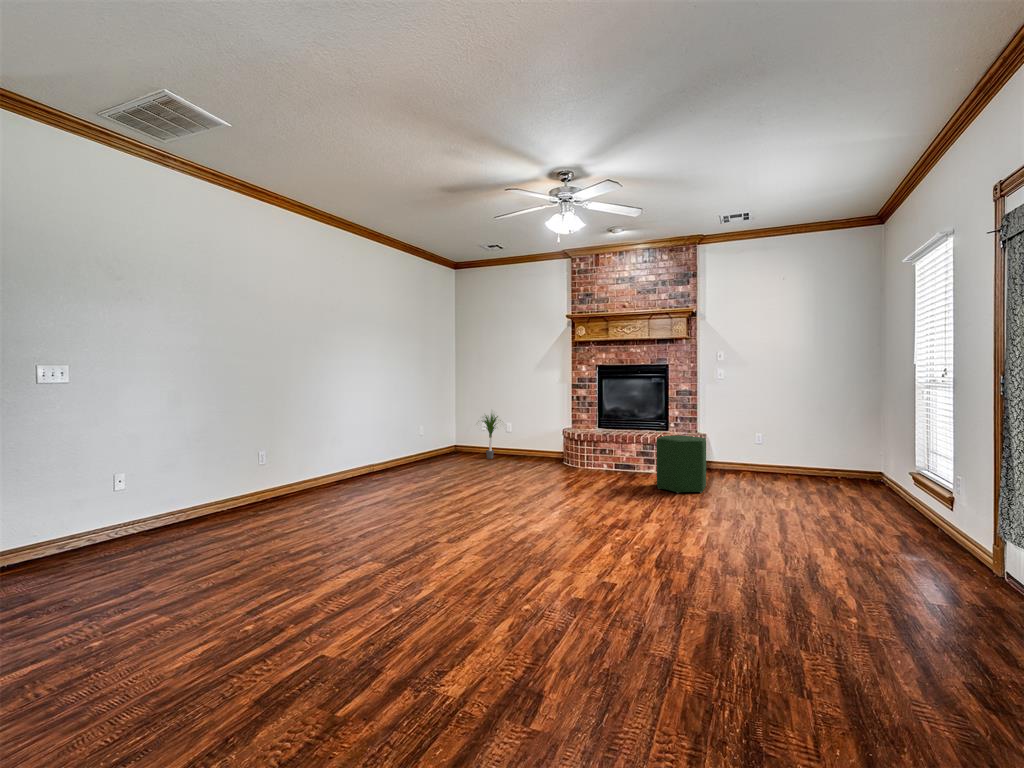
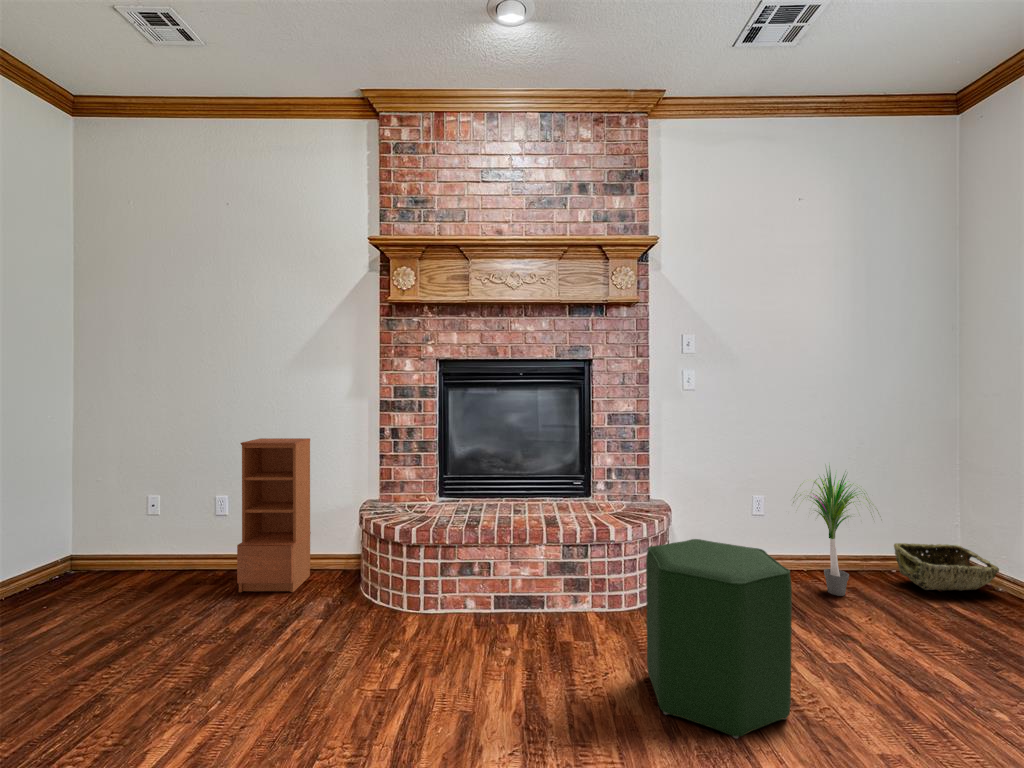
bookcase: none [516,400,543,462] -> present [237,438,311,592]
potted plant: present [482,414,498,459] -> present [793,466,878,596]
woven basket: none [830,459,881,483] -> present [894,543,999,590]

